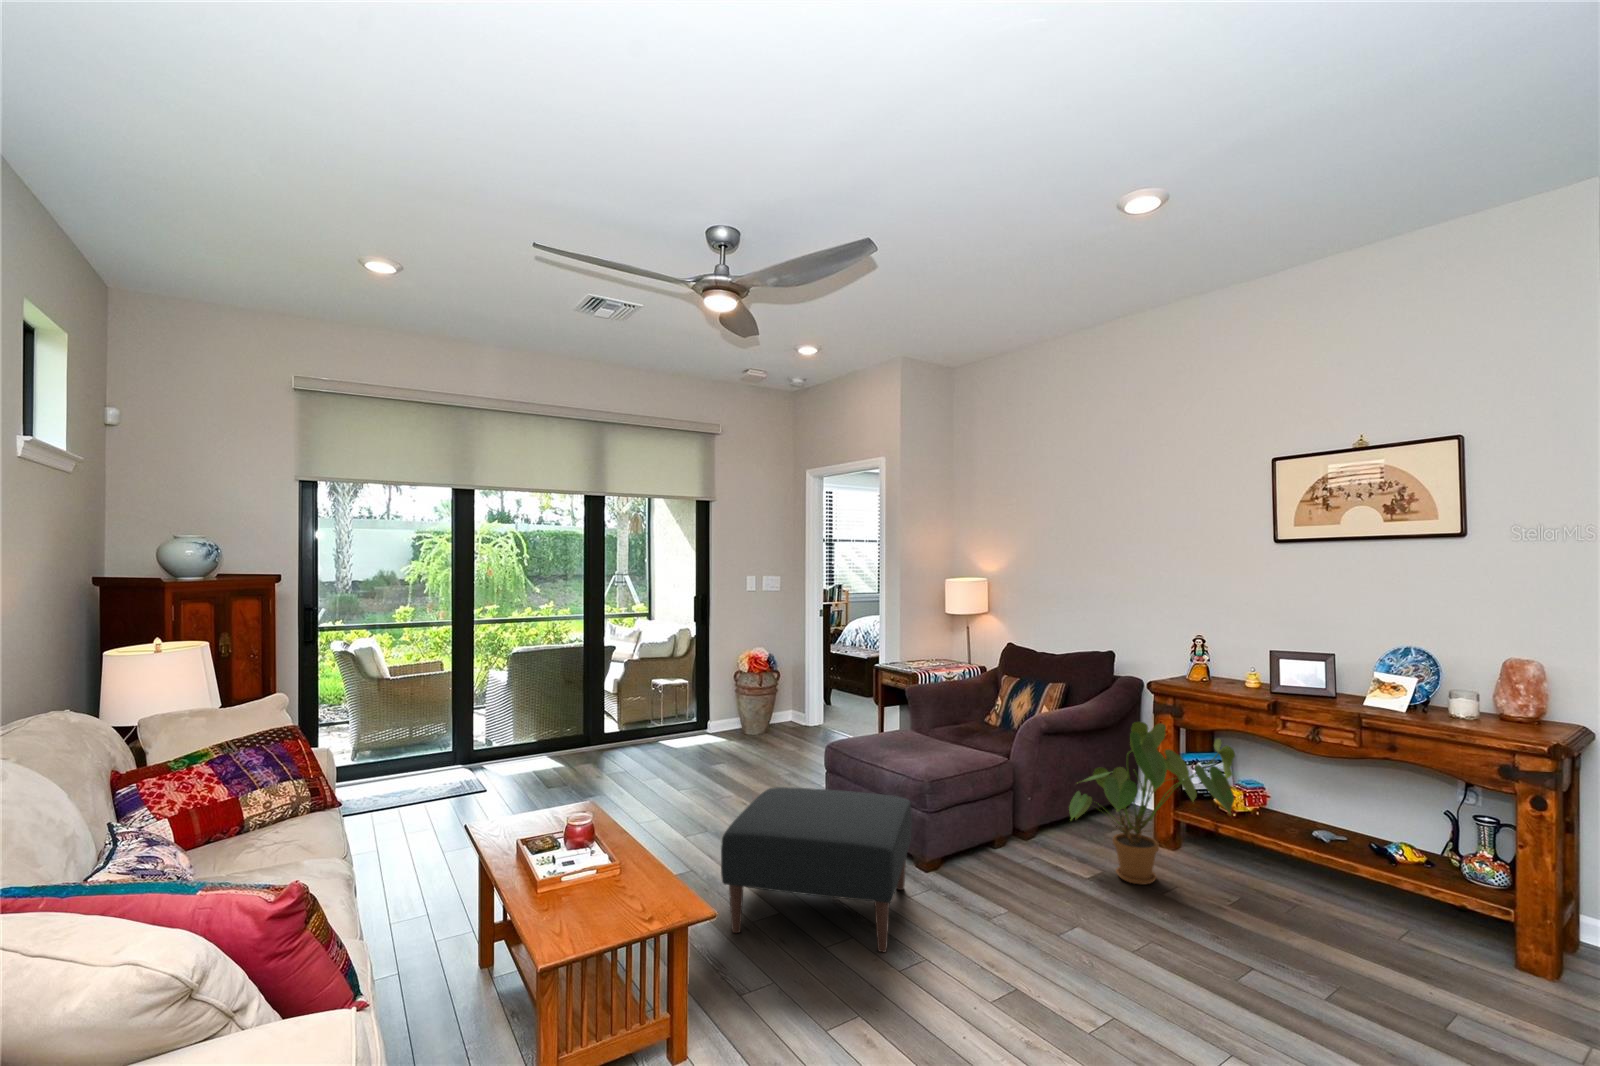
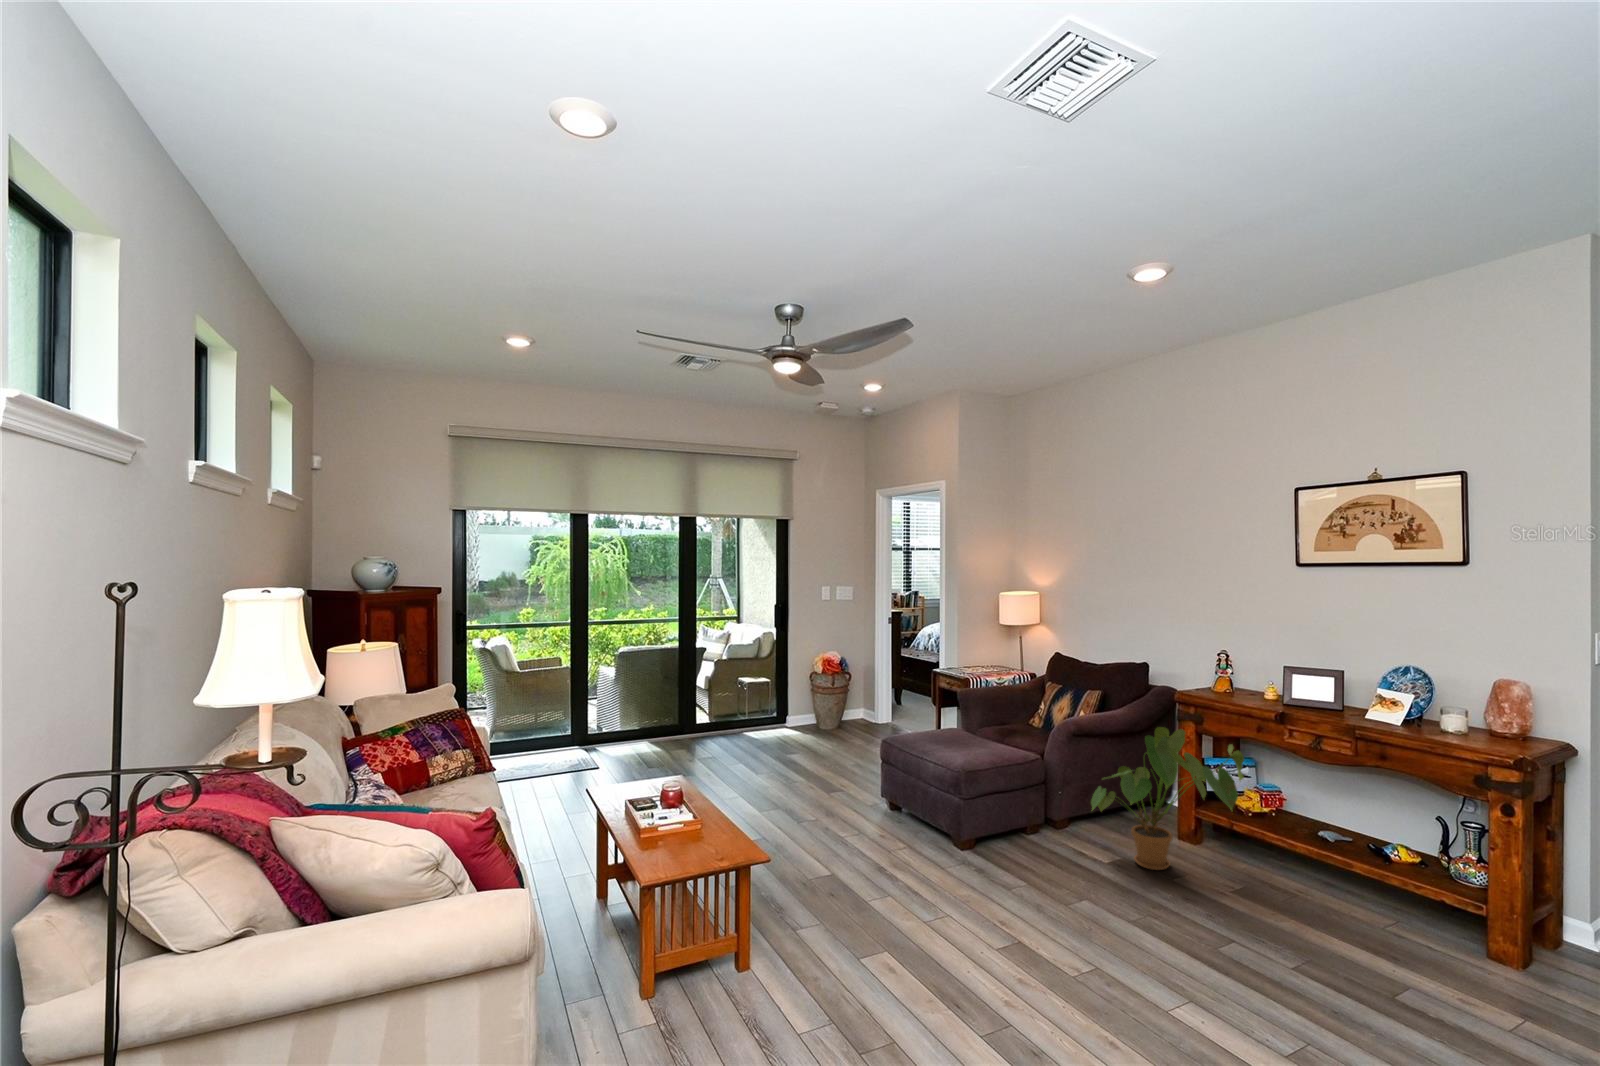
ottoman: present [721,787,912,952] -> none [785,772,949,908]

